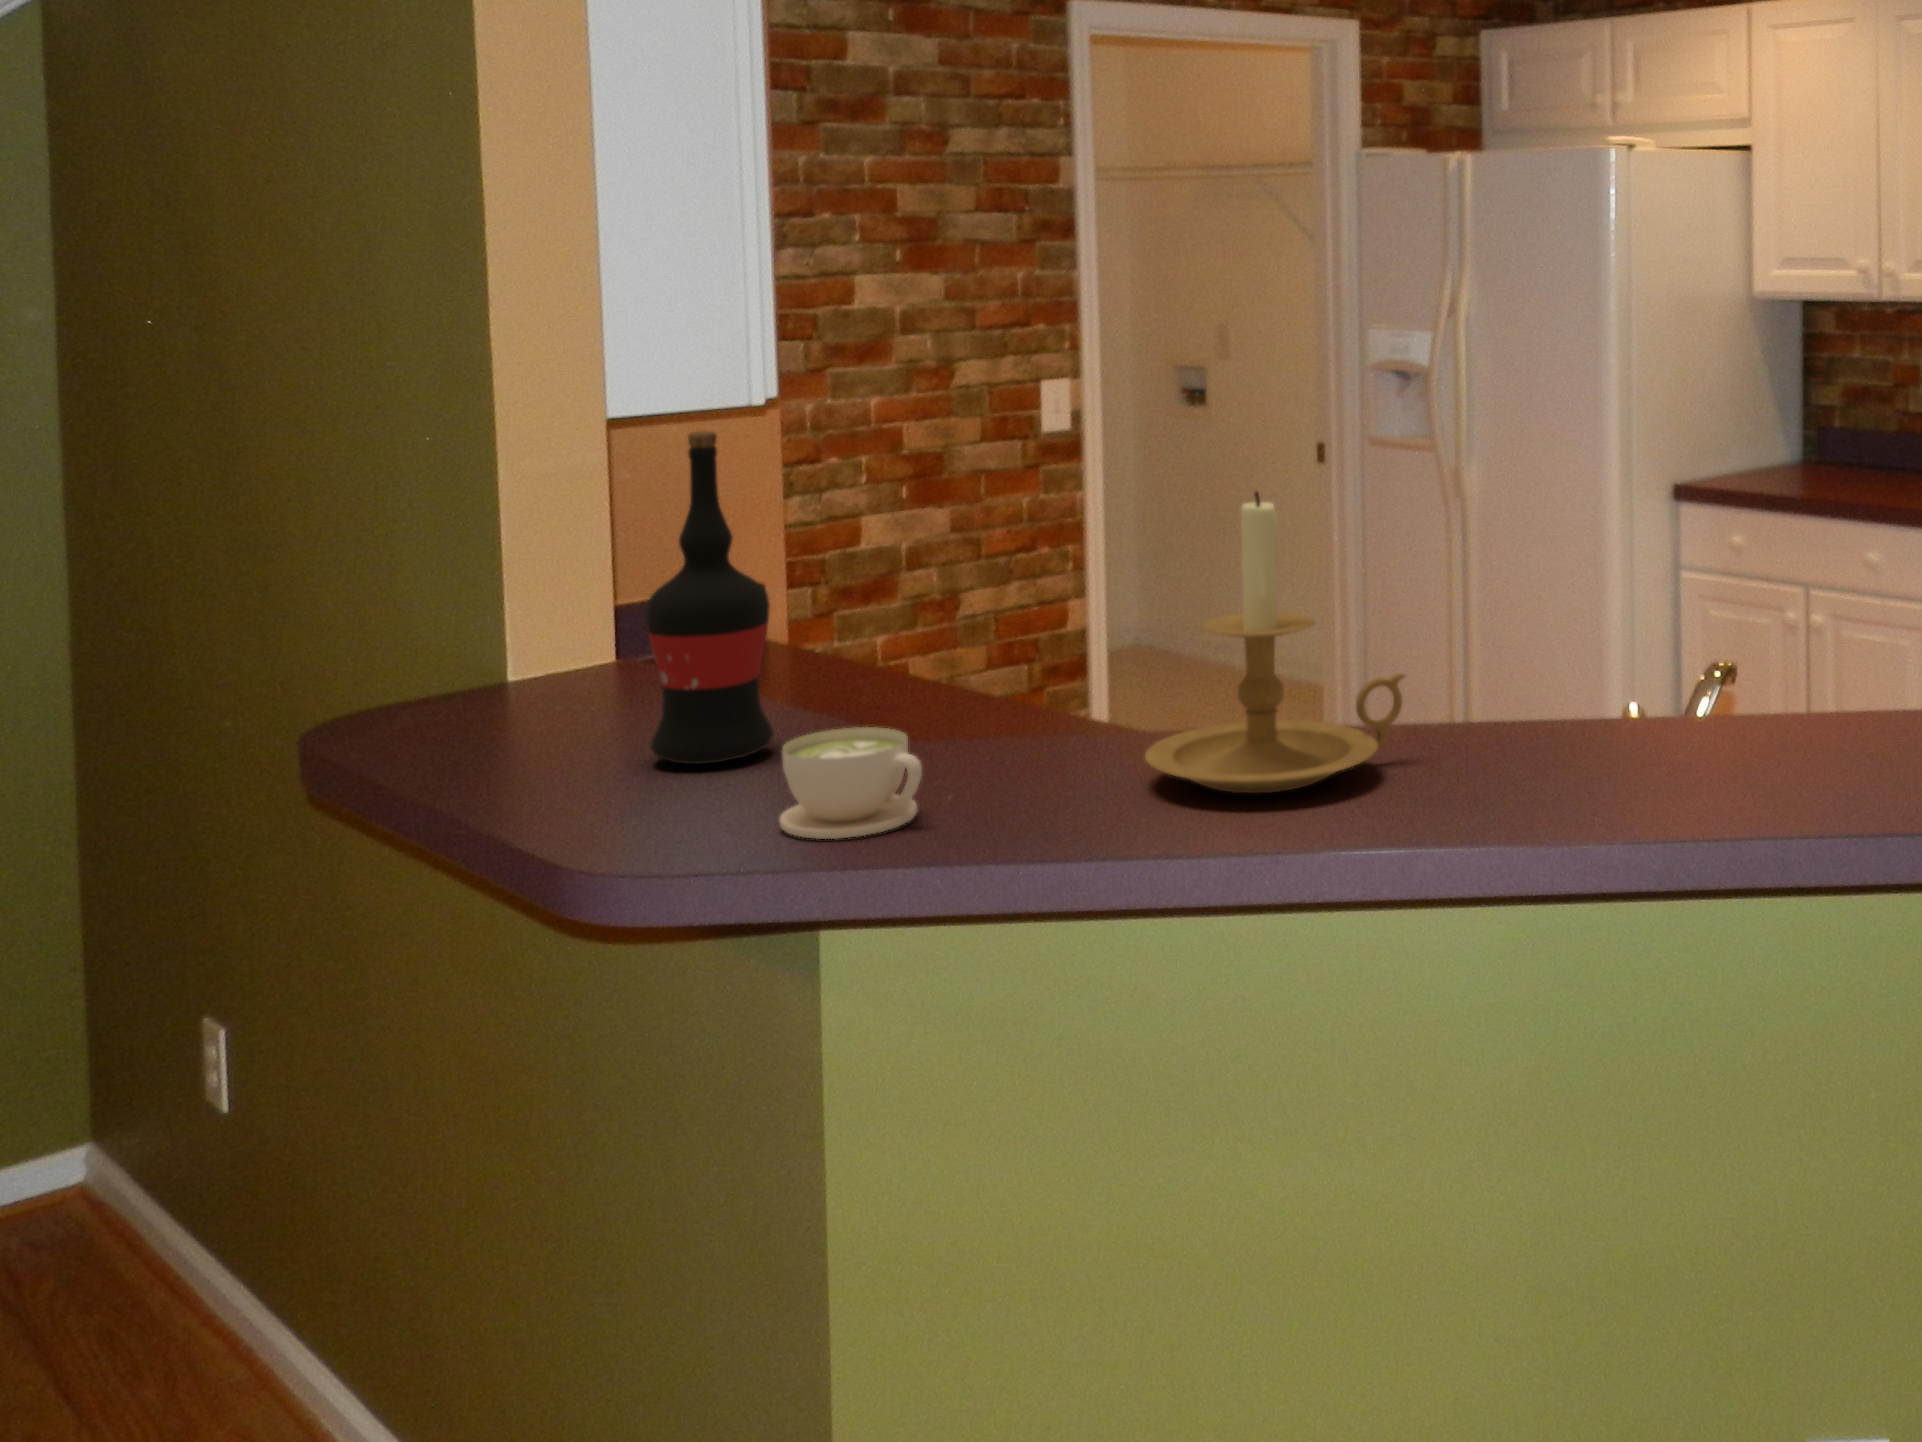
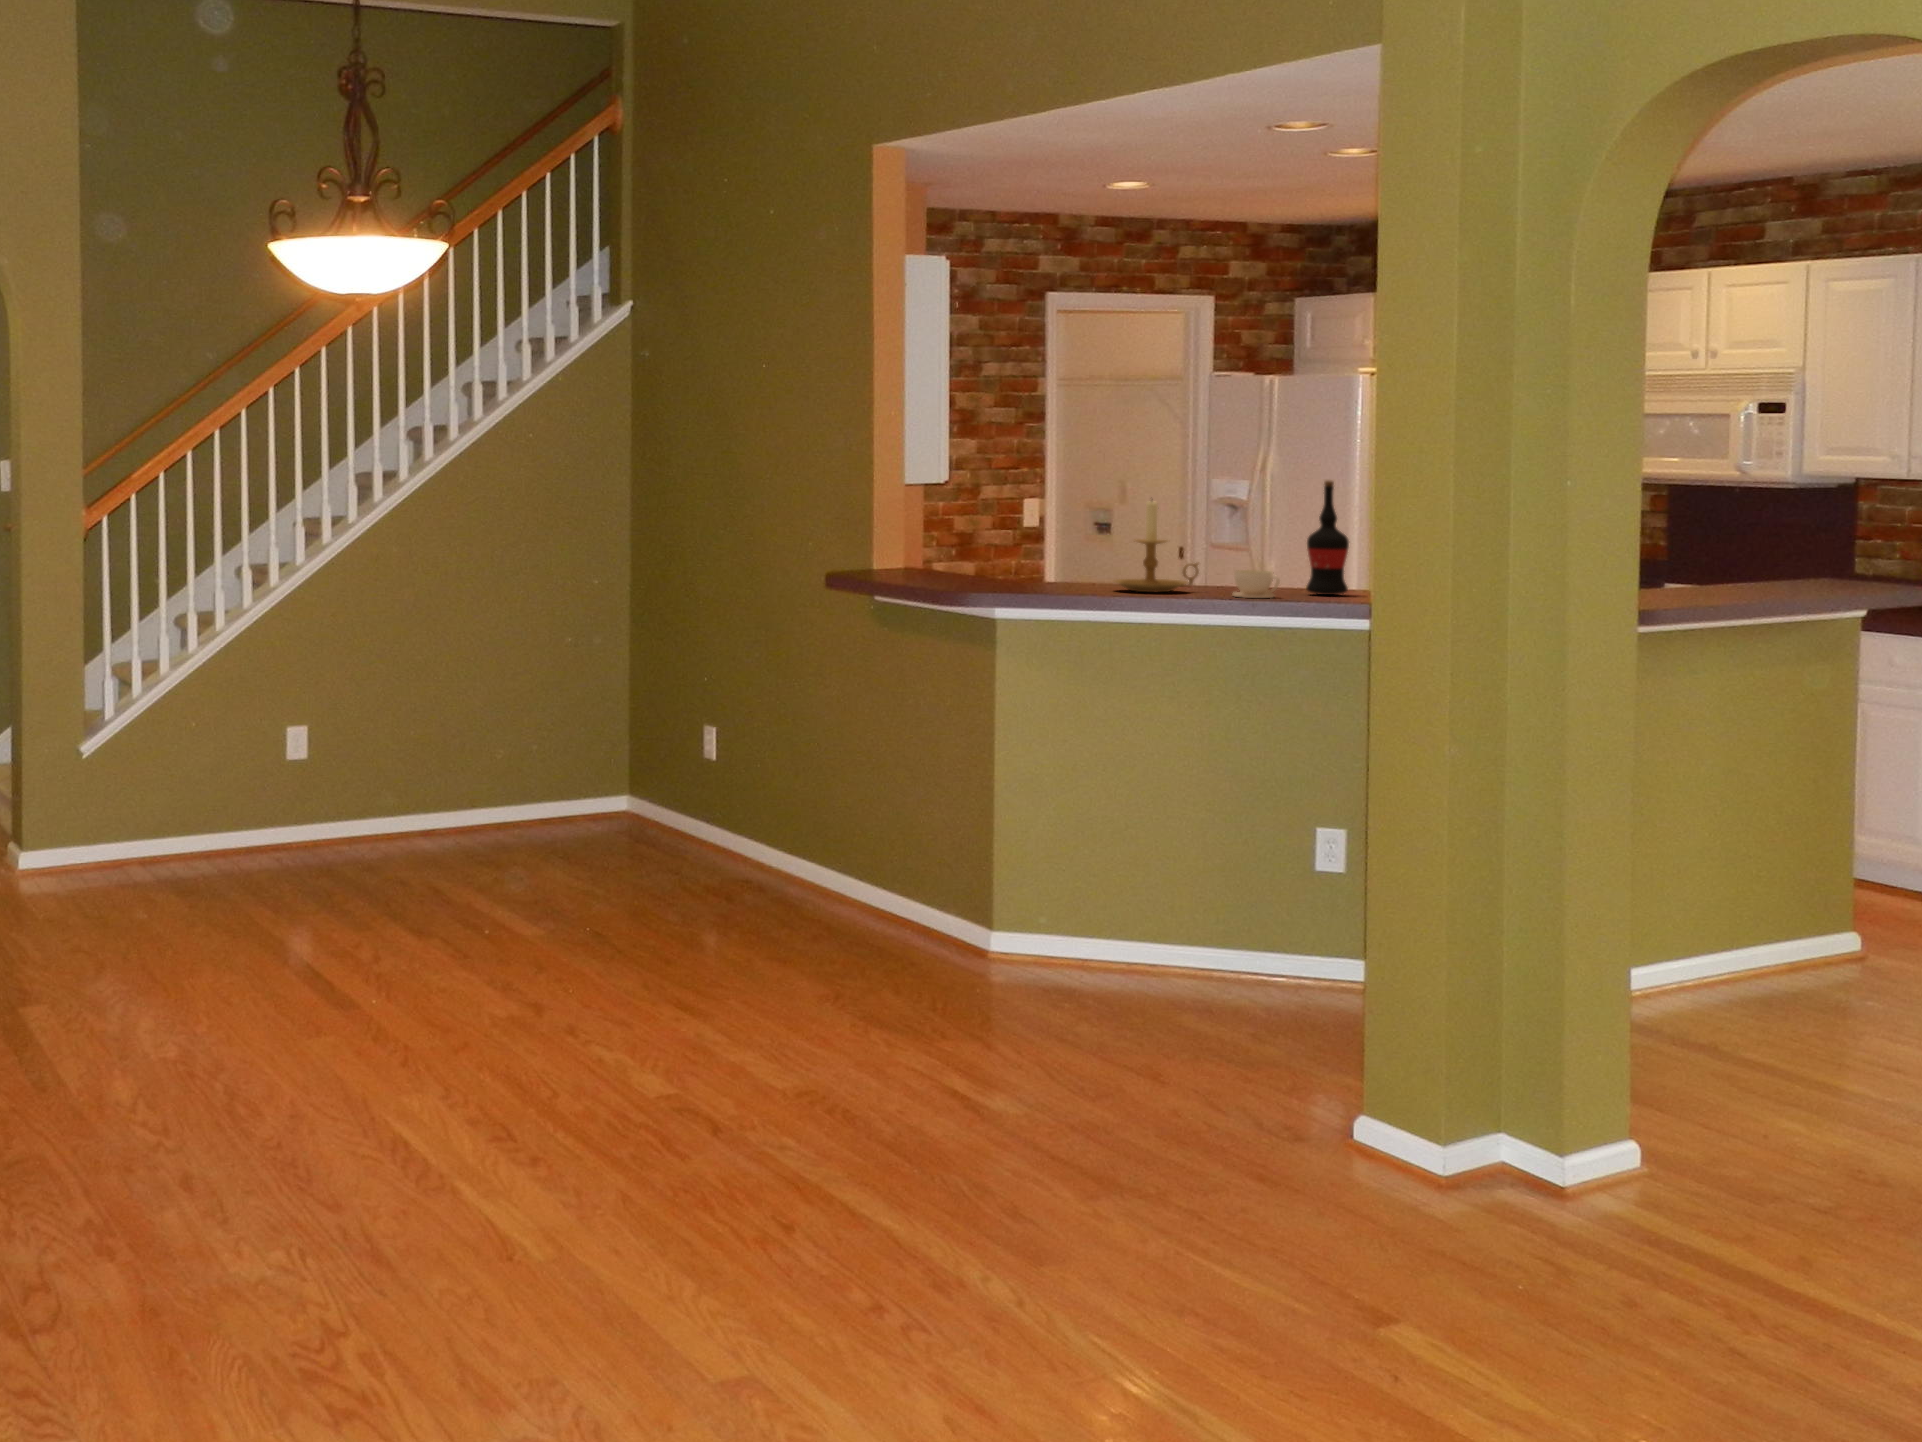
wine bottle: present [646,431,774,764] -> present [1306,480,1349,595]
coffee cup: present [780,727,922,839] -> present [1233,570,1280,598]

